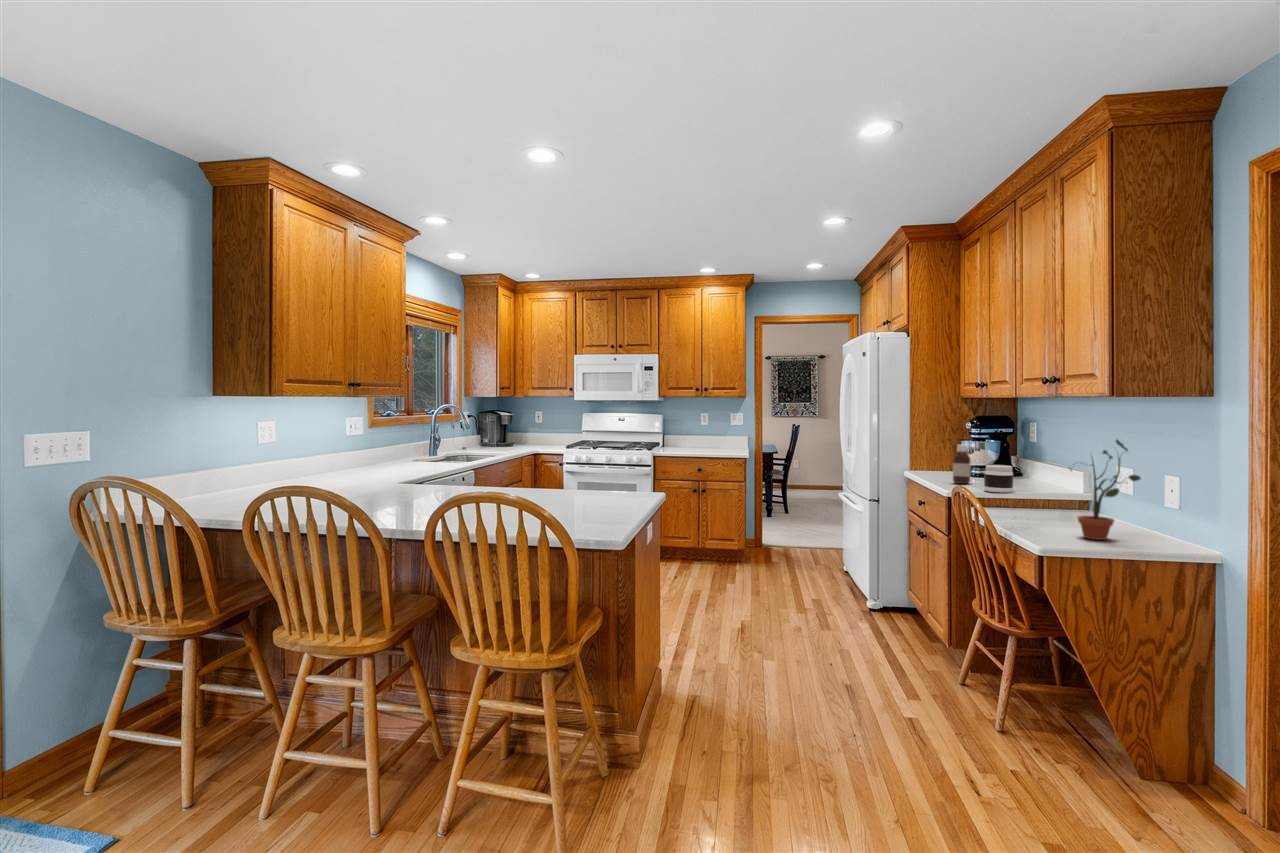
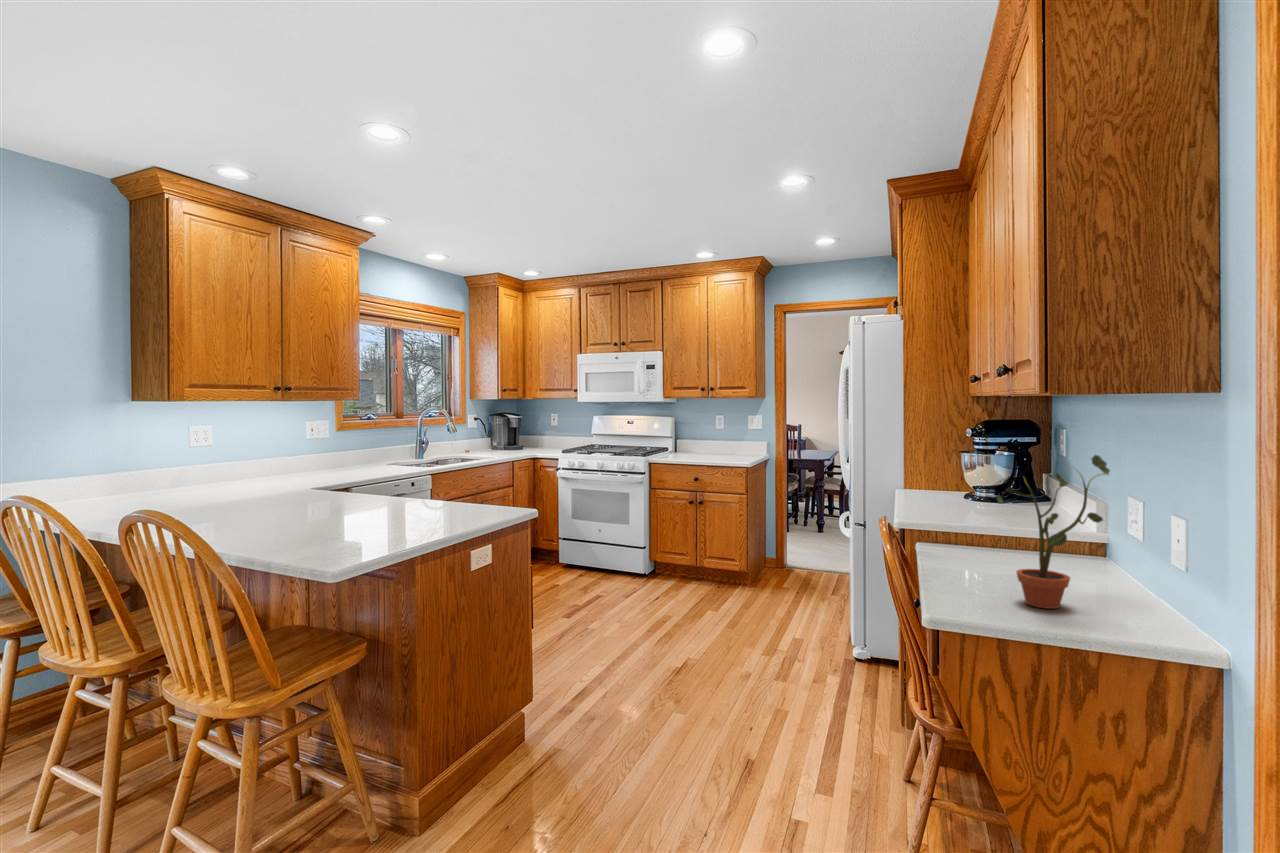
bottle: present [953,445,971,484] -> none [930,456,952,508]
jar: present [984,465,1013,493] -> none [953,485,991,523]

